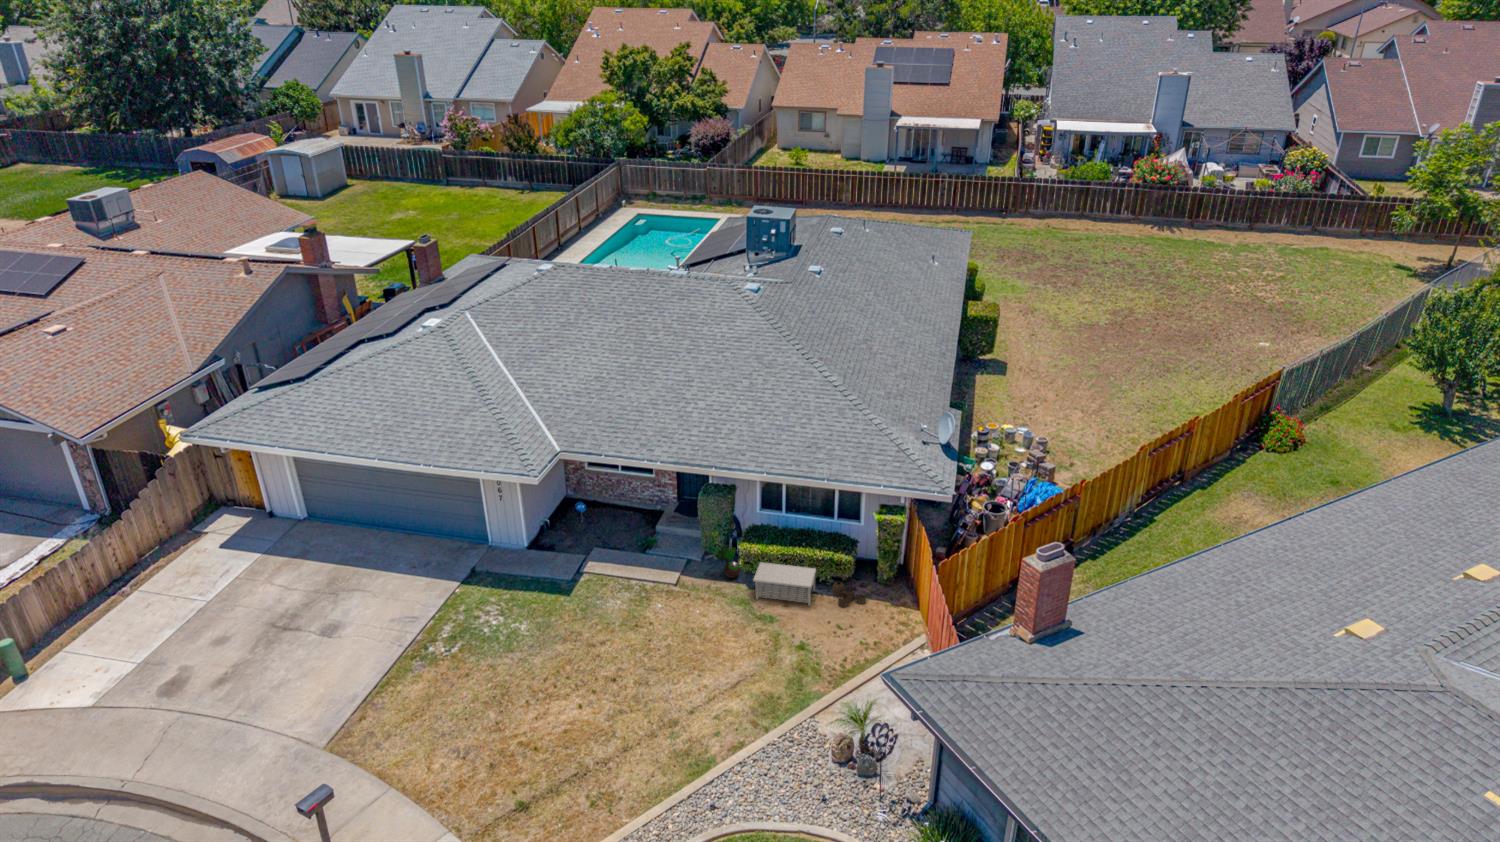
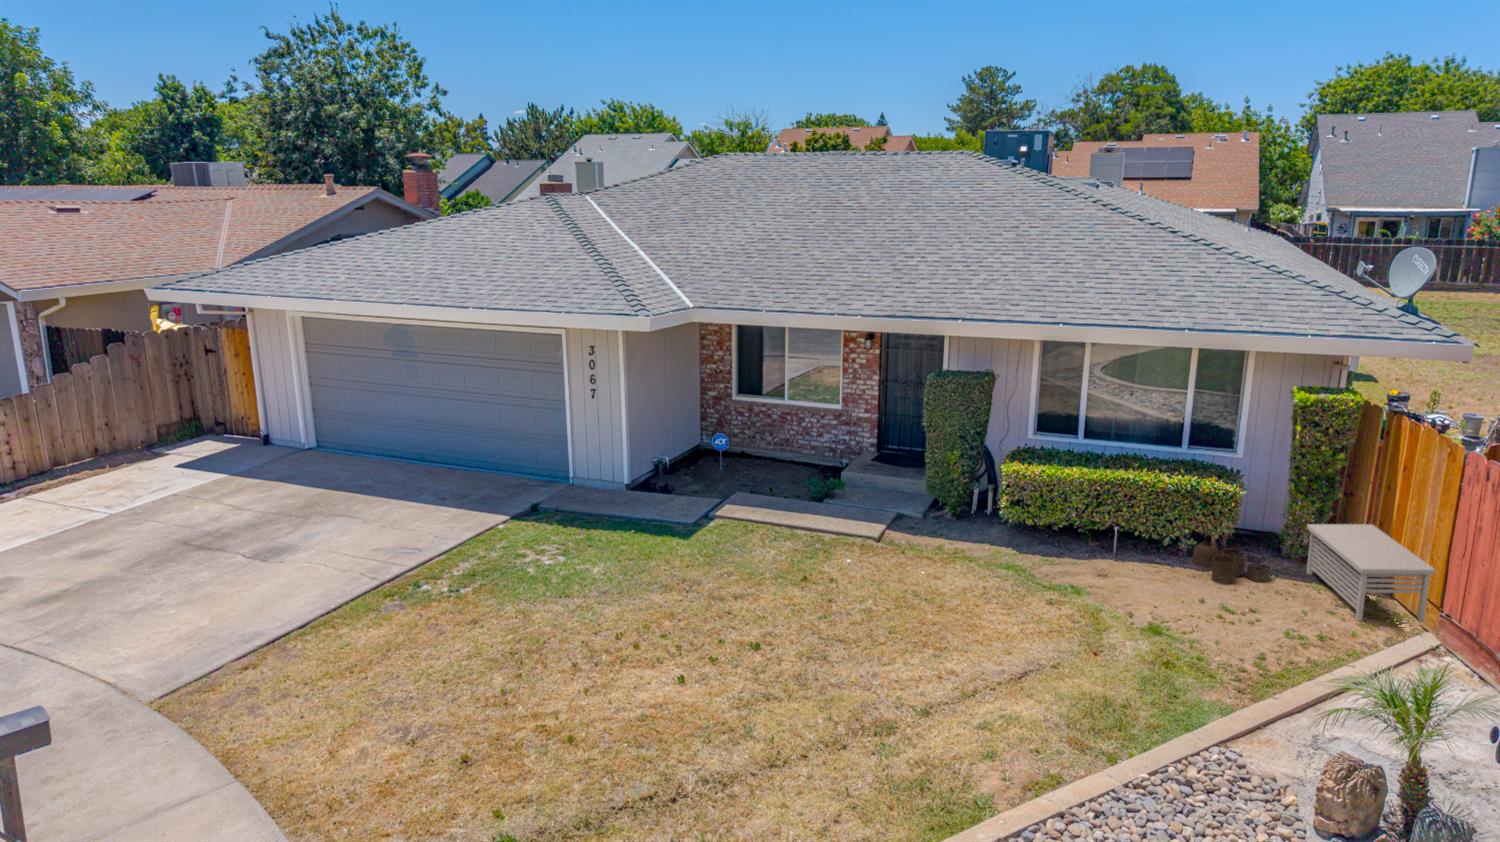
potted tree: present [717,547,741,578] -> none [956,462,1006,536]
storage bench: present [753,562,816,606] -> present [1307,524,1436,622]

